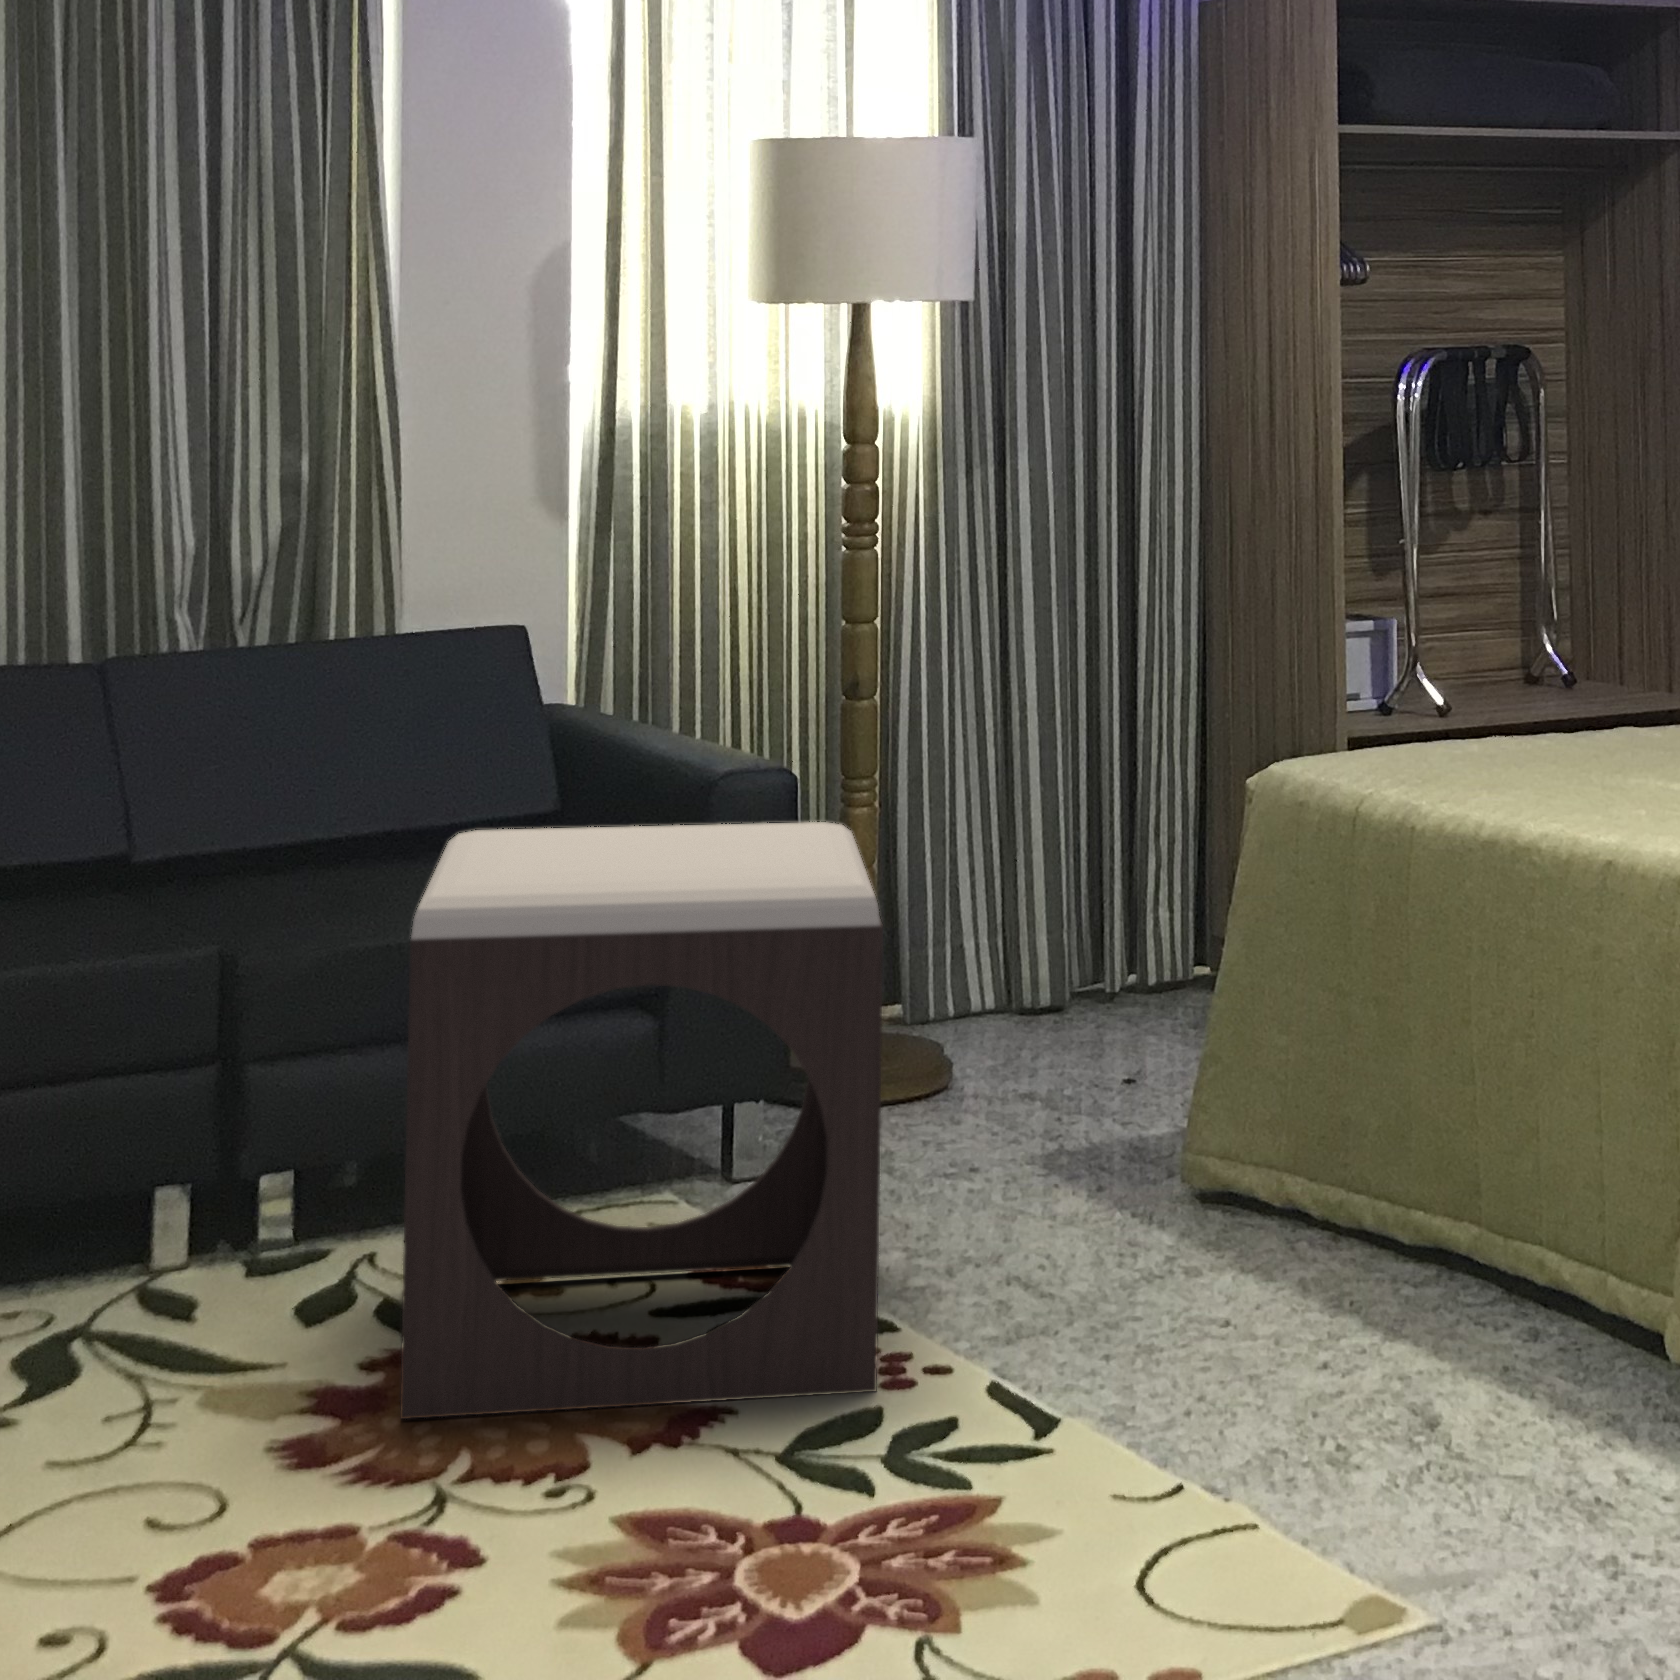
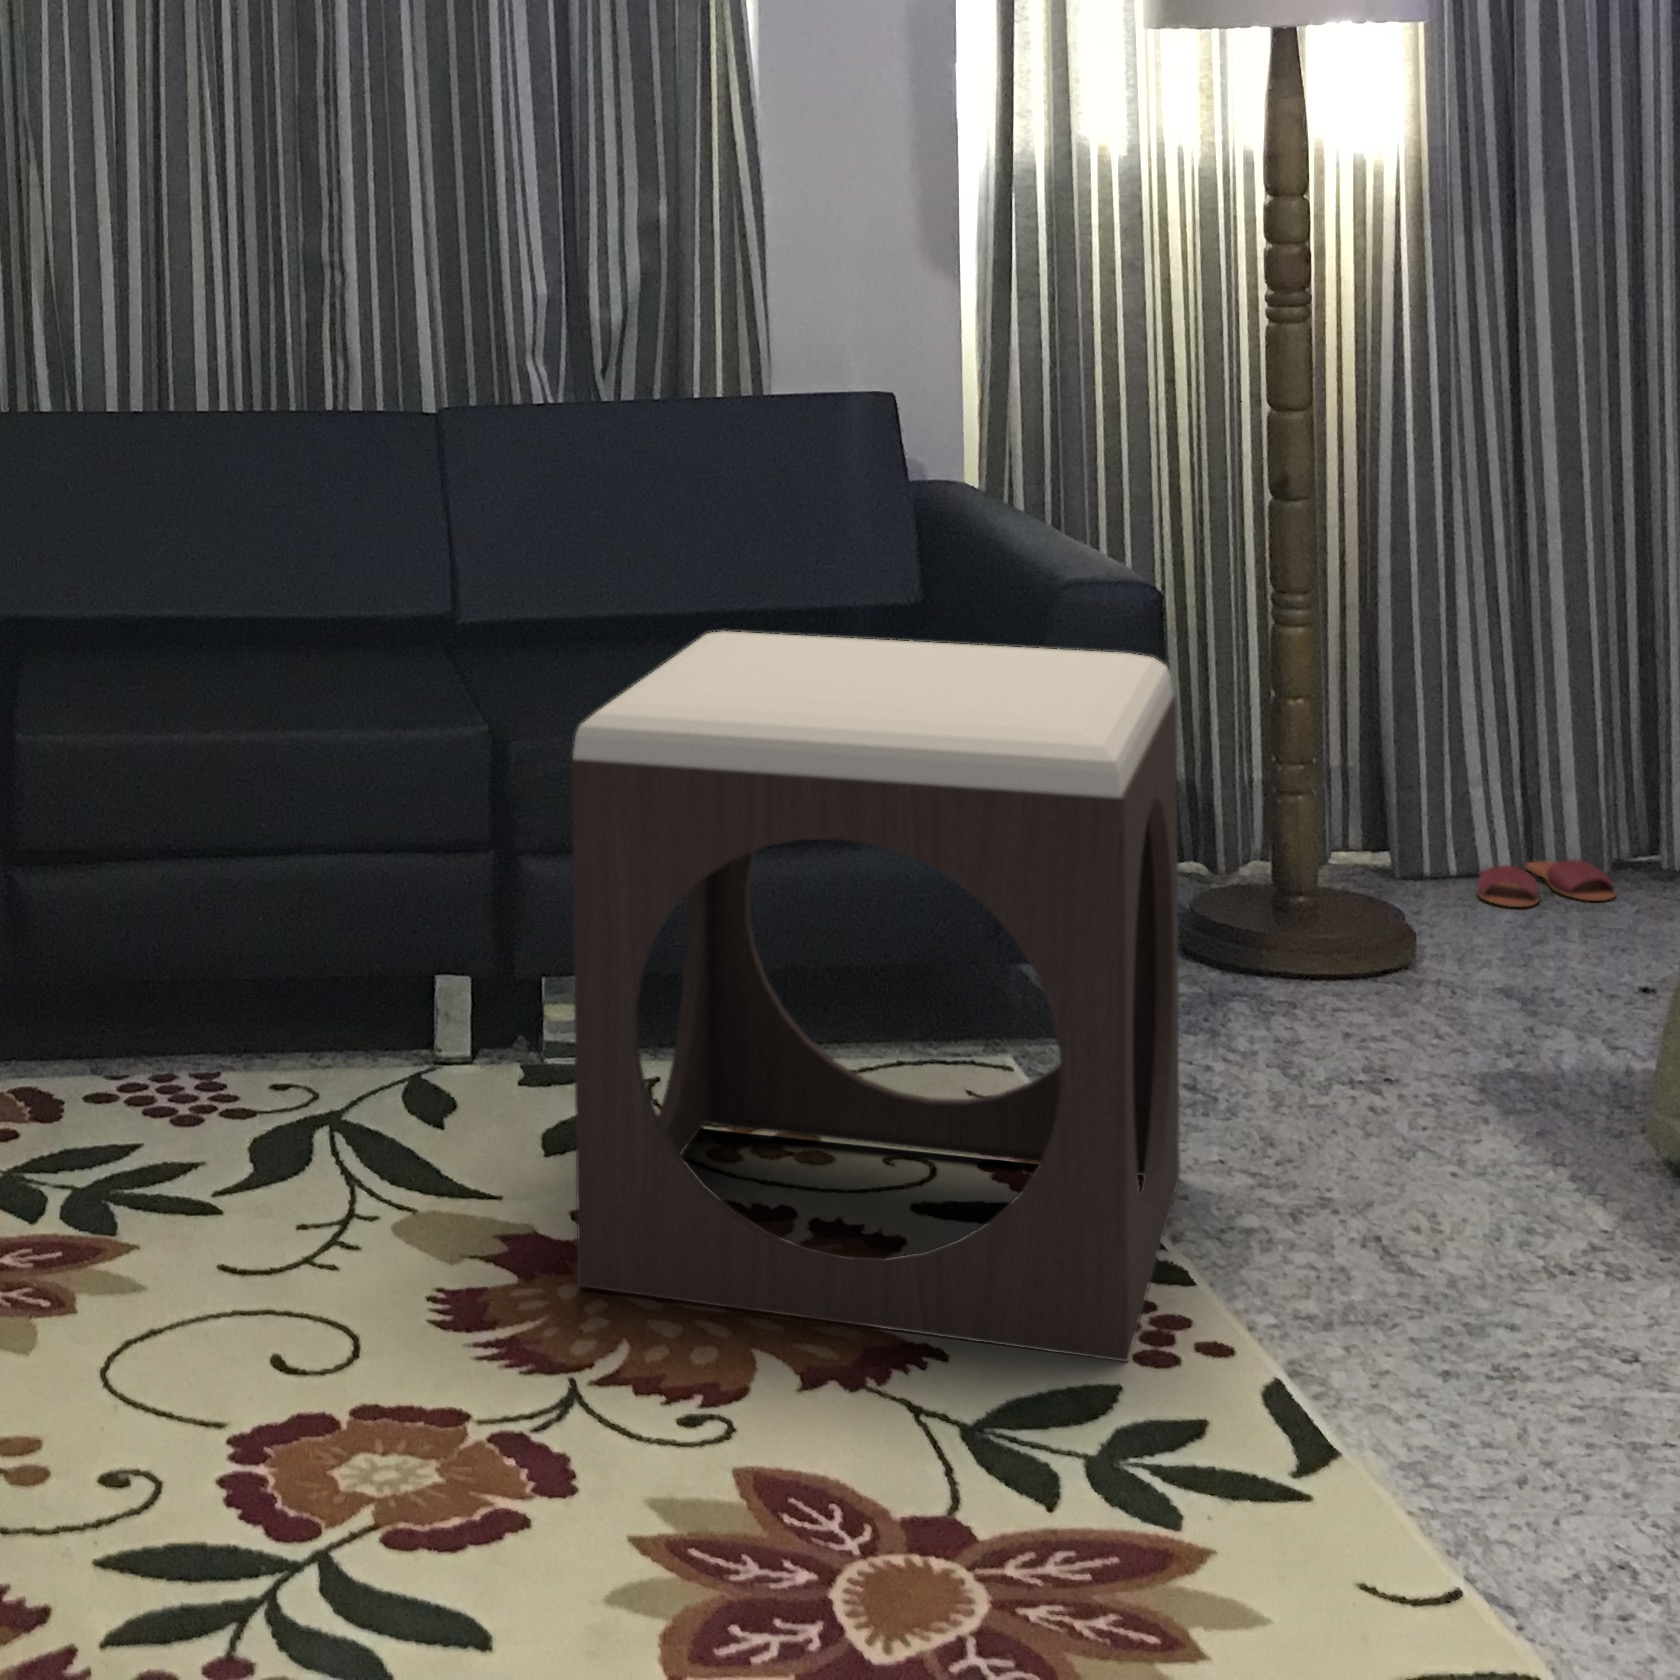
slippers: none [979,996,1081,1038] -> present [1477,859,1616,907]

